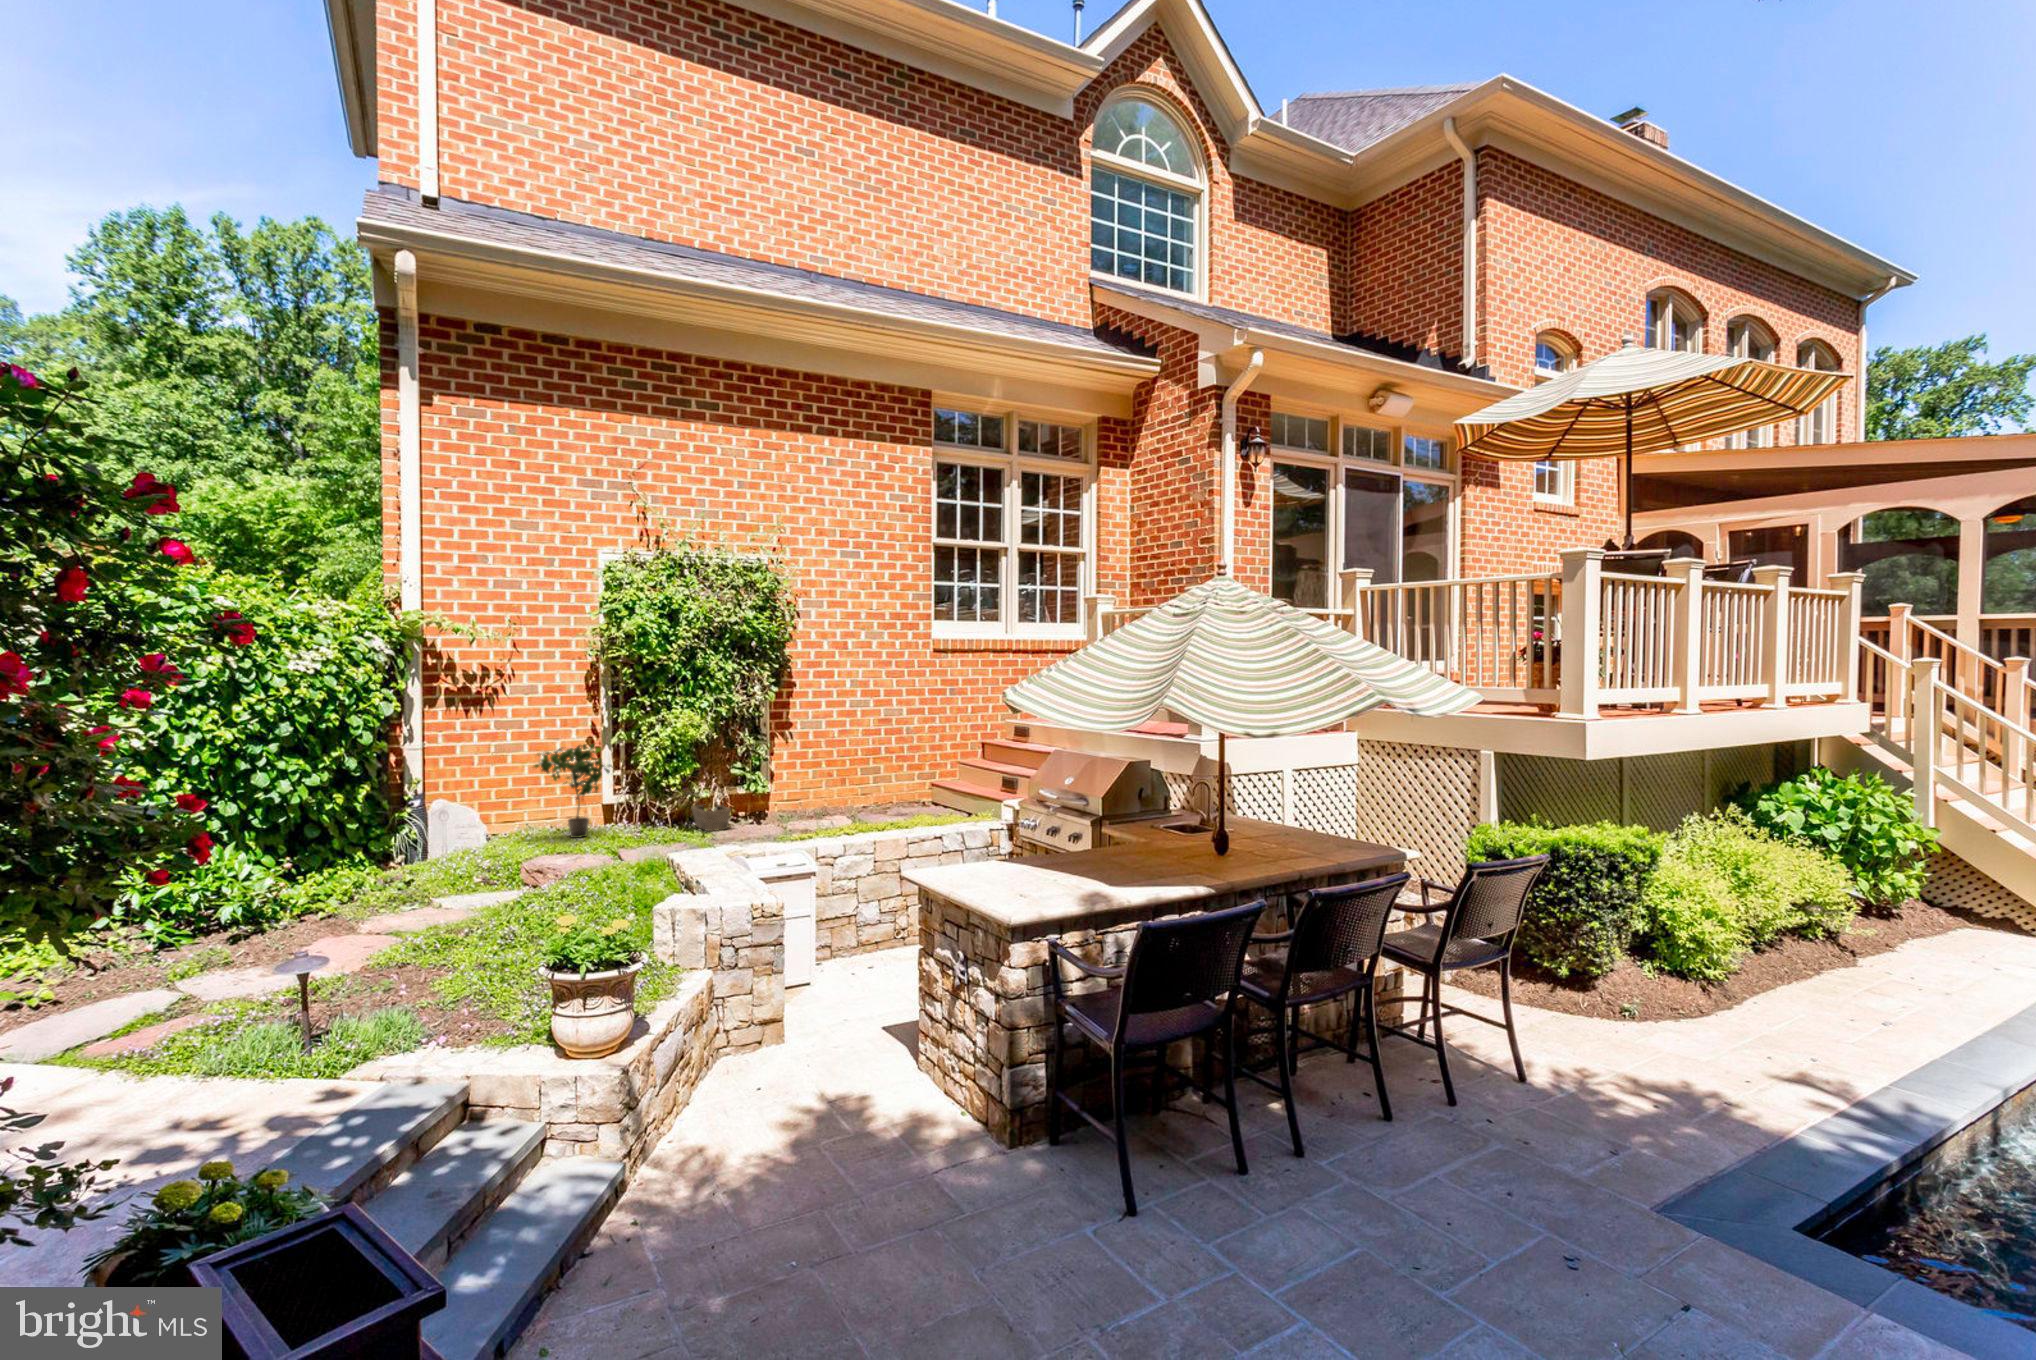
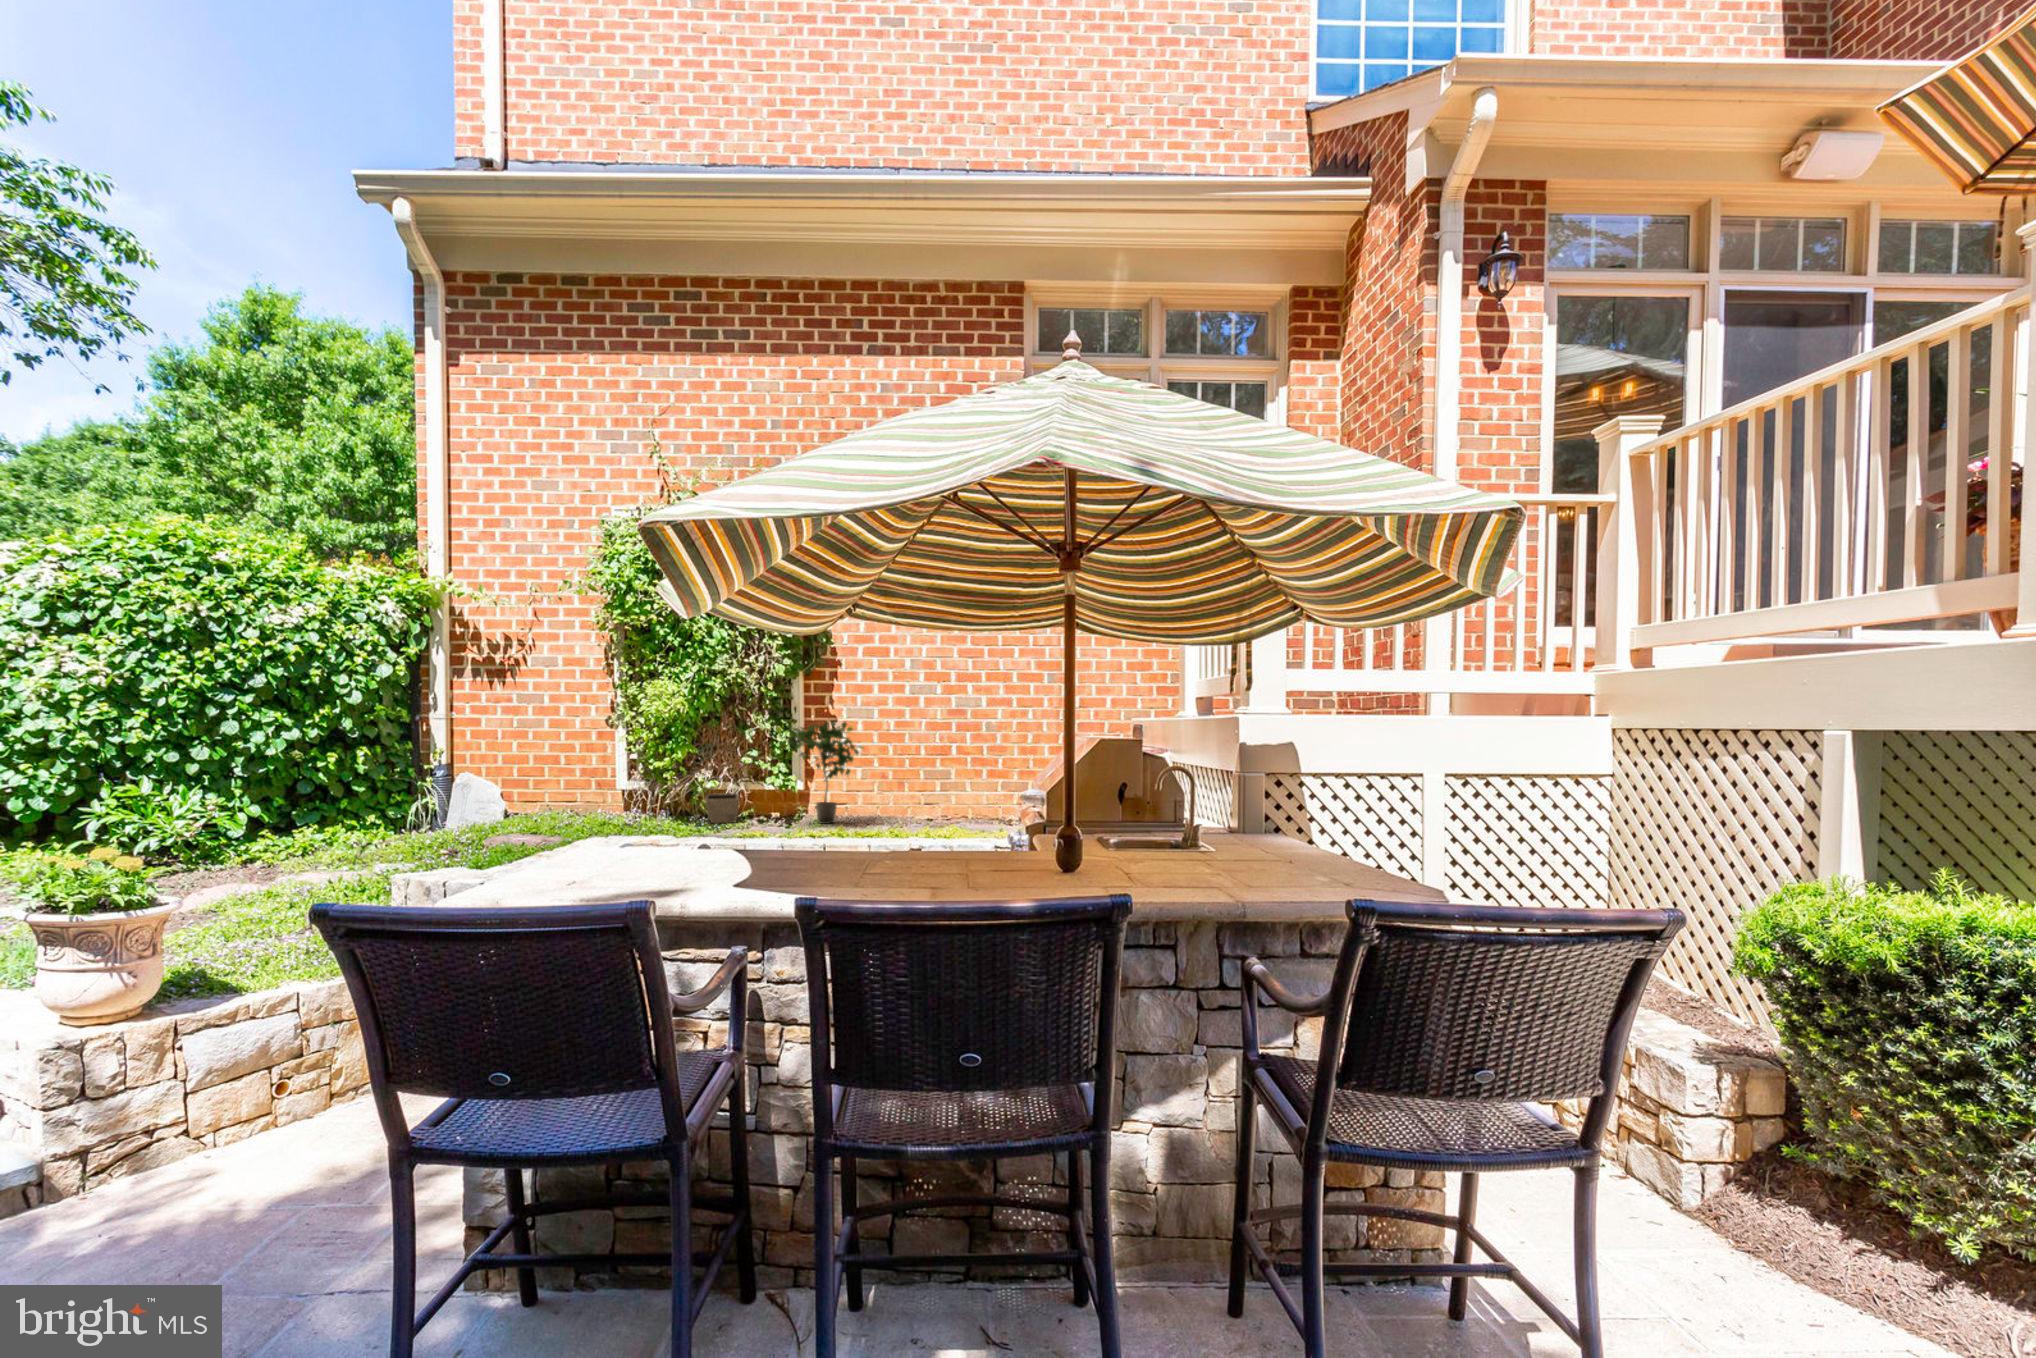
potted plant: present [534,744,613,838] -> present [781,722,862,824]

